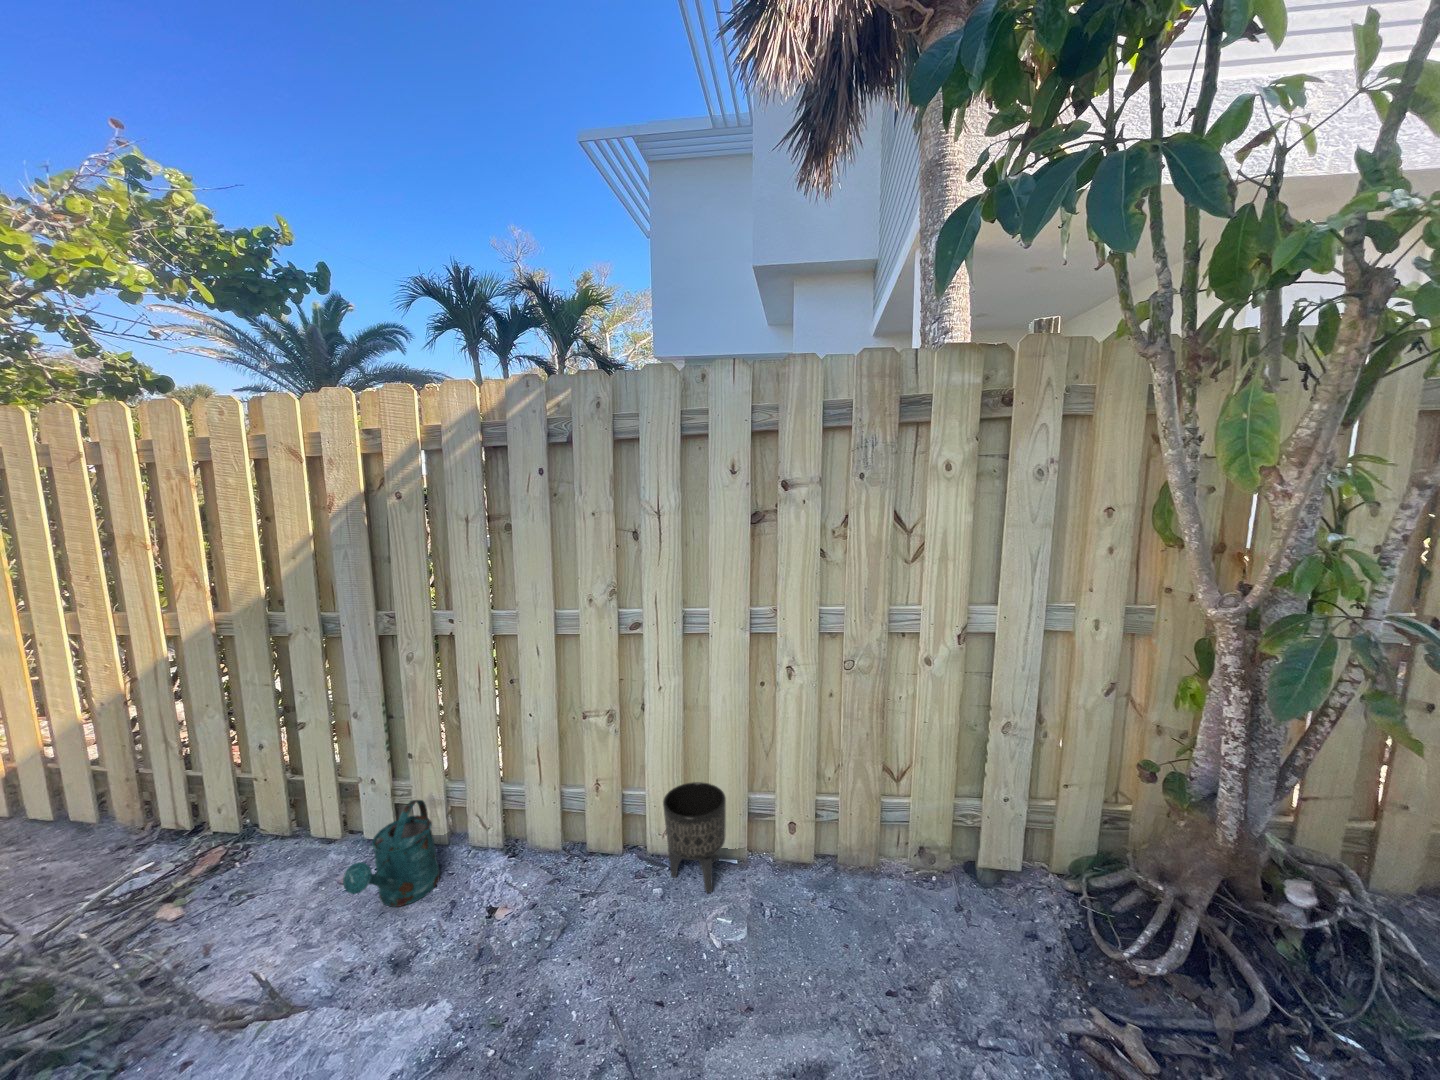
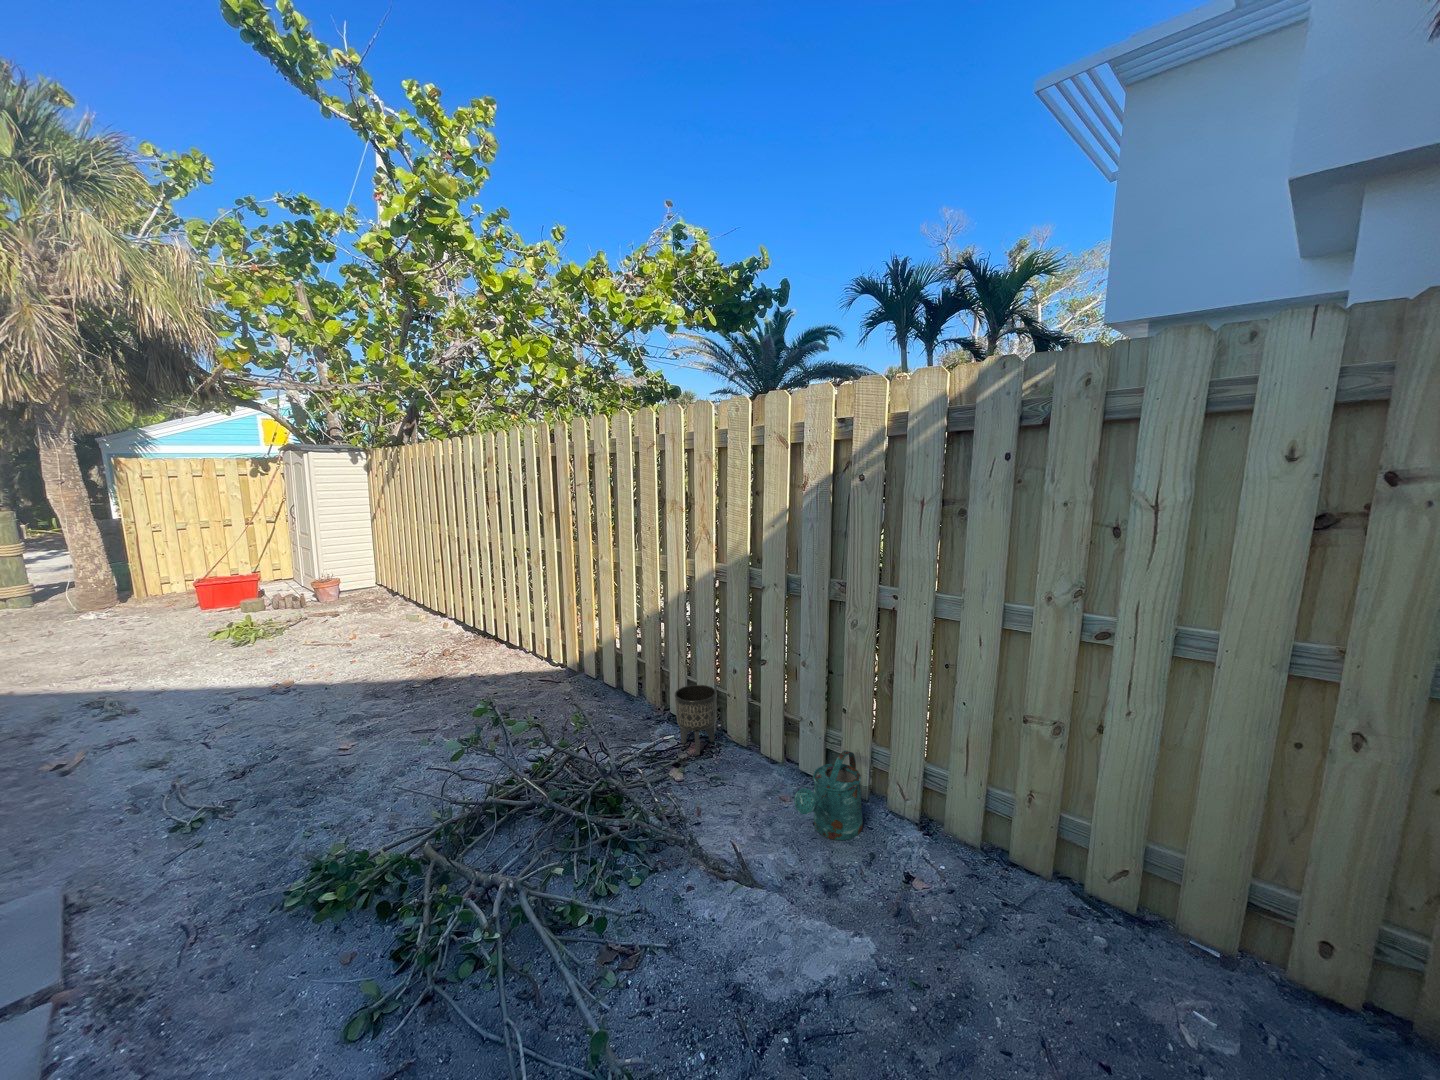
planter: present [663,782,726,893] -> present [675,685,717,755]

